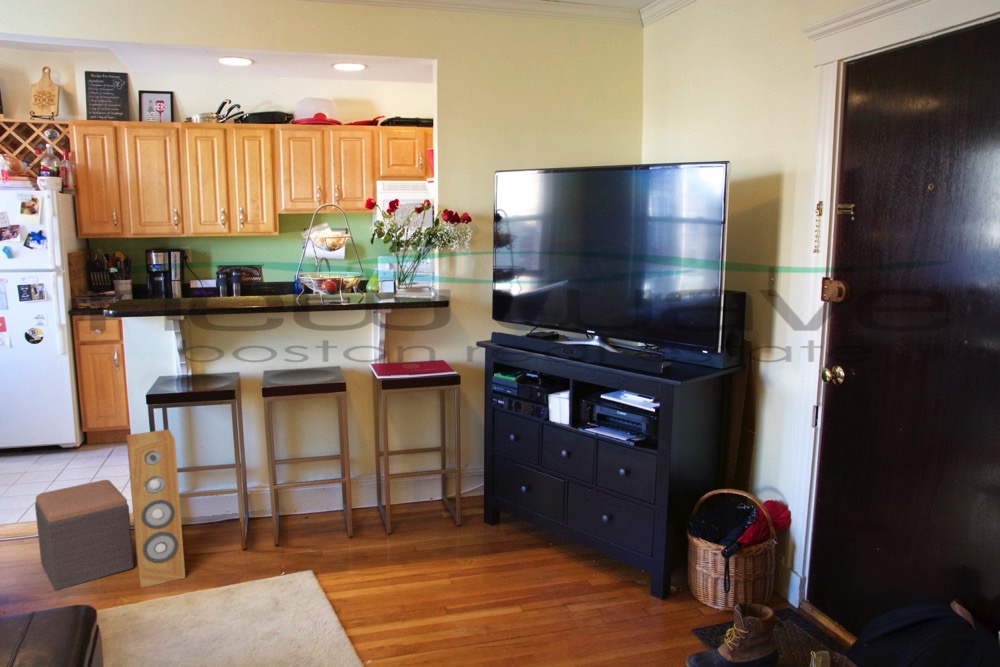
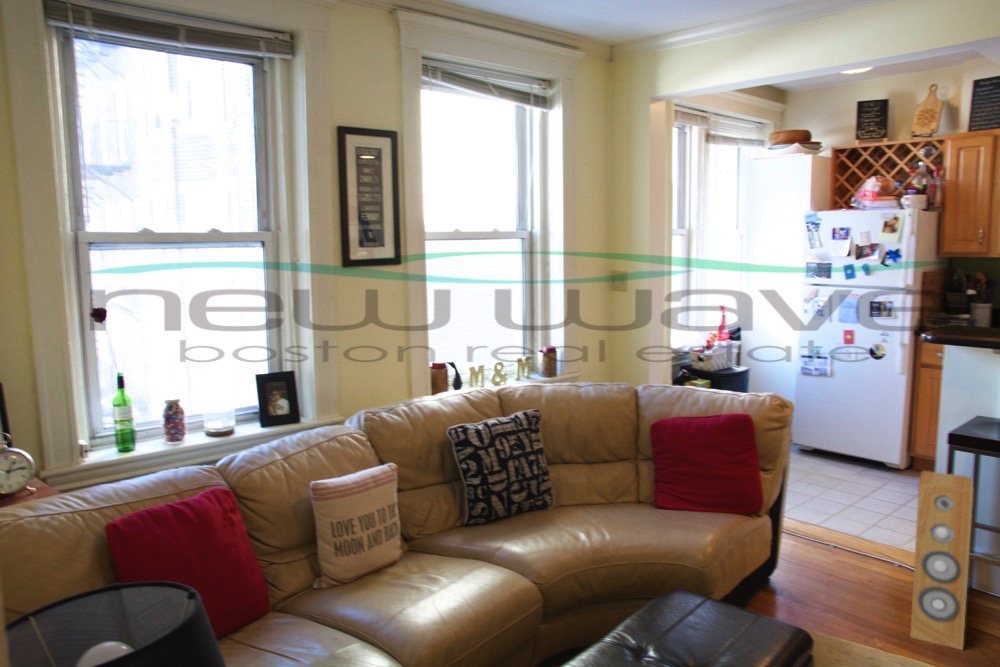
footstool: present [35,480,134,590] -> none [828,504,915,613]

